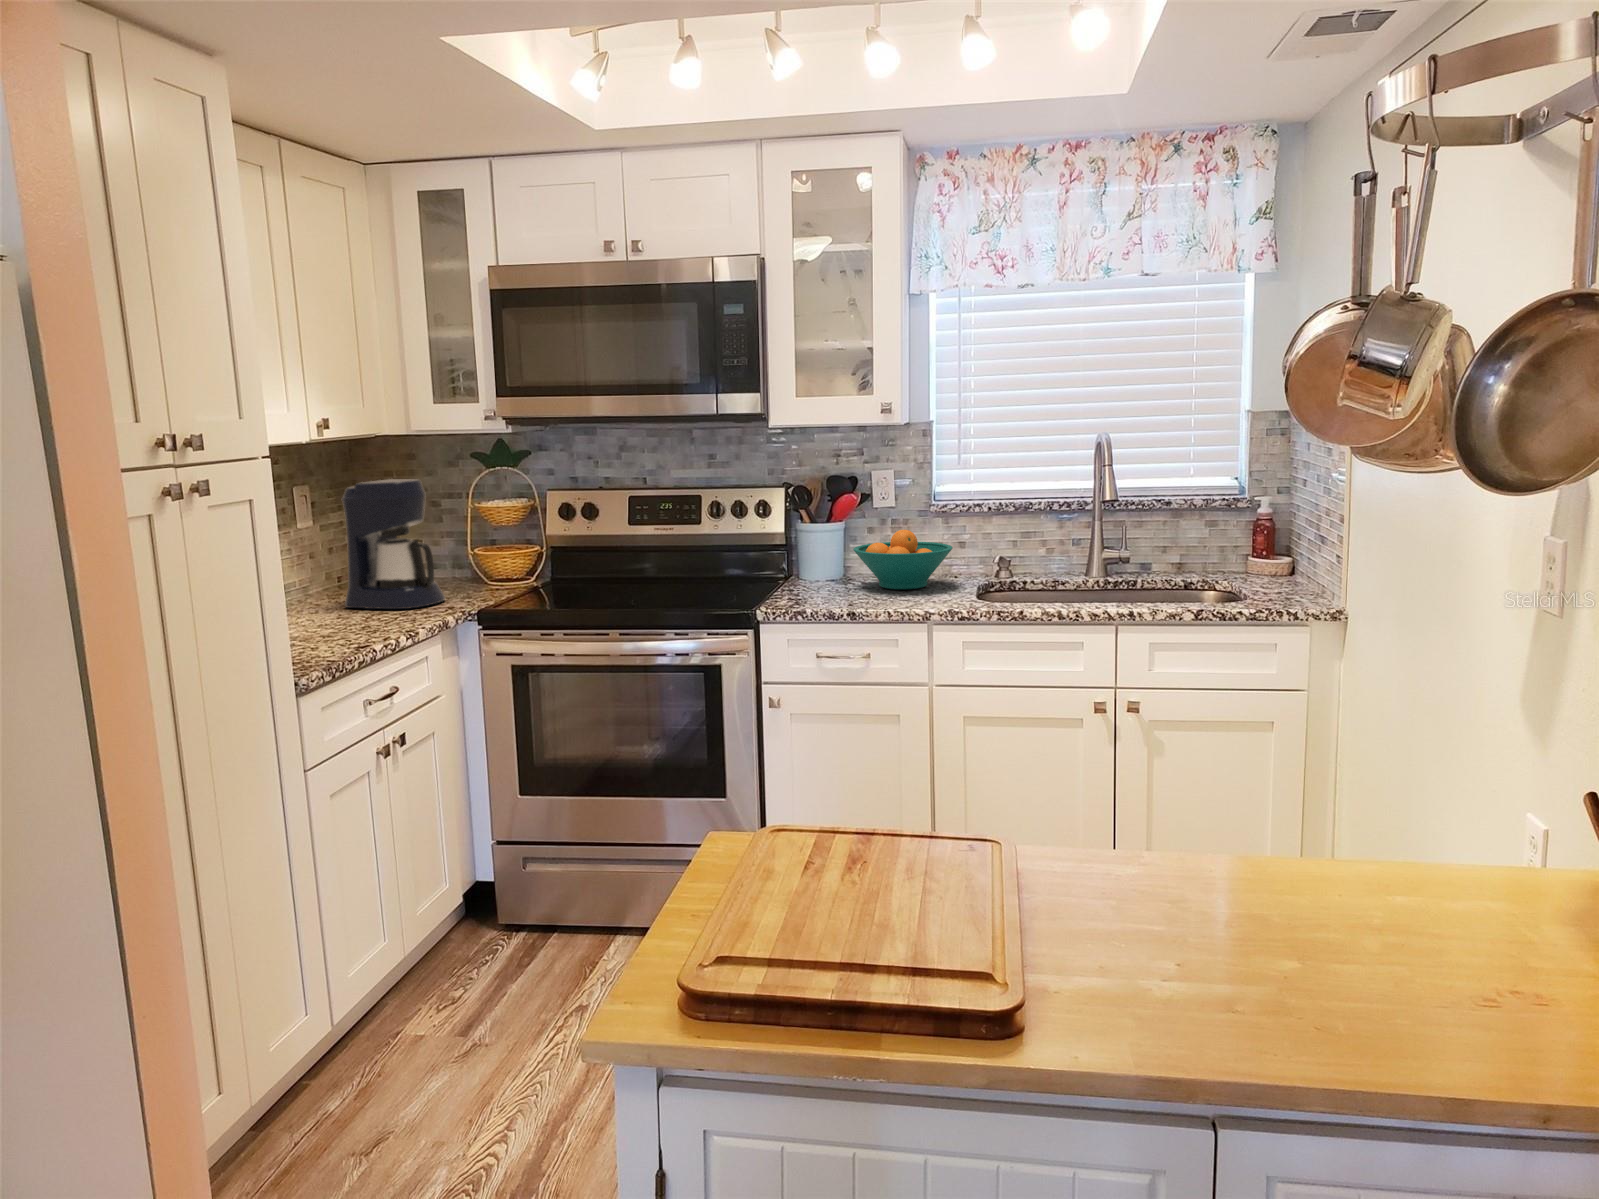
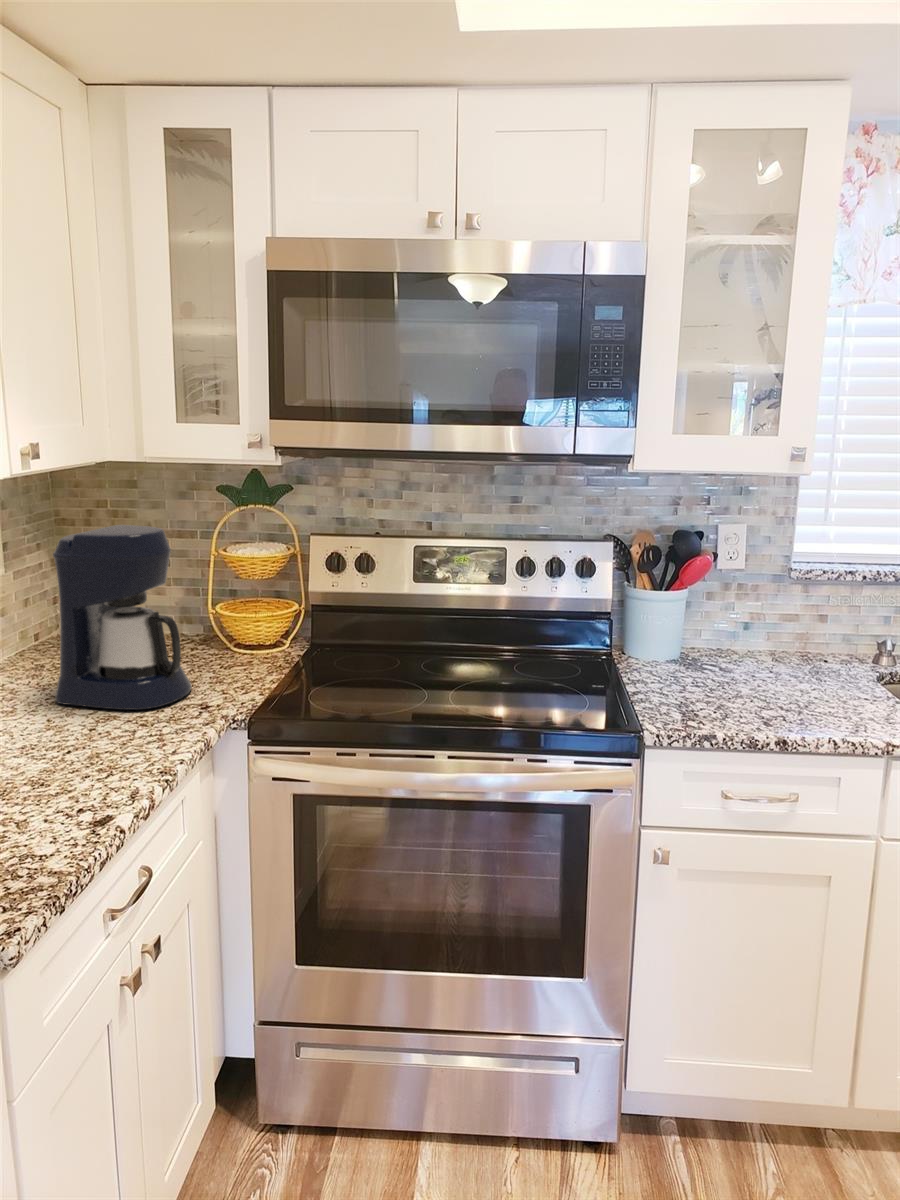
fruit bowl: present [853,530,953,590] -> none [714,608,847,686]

